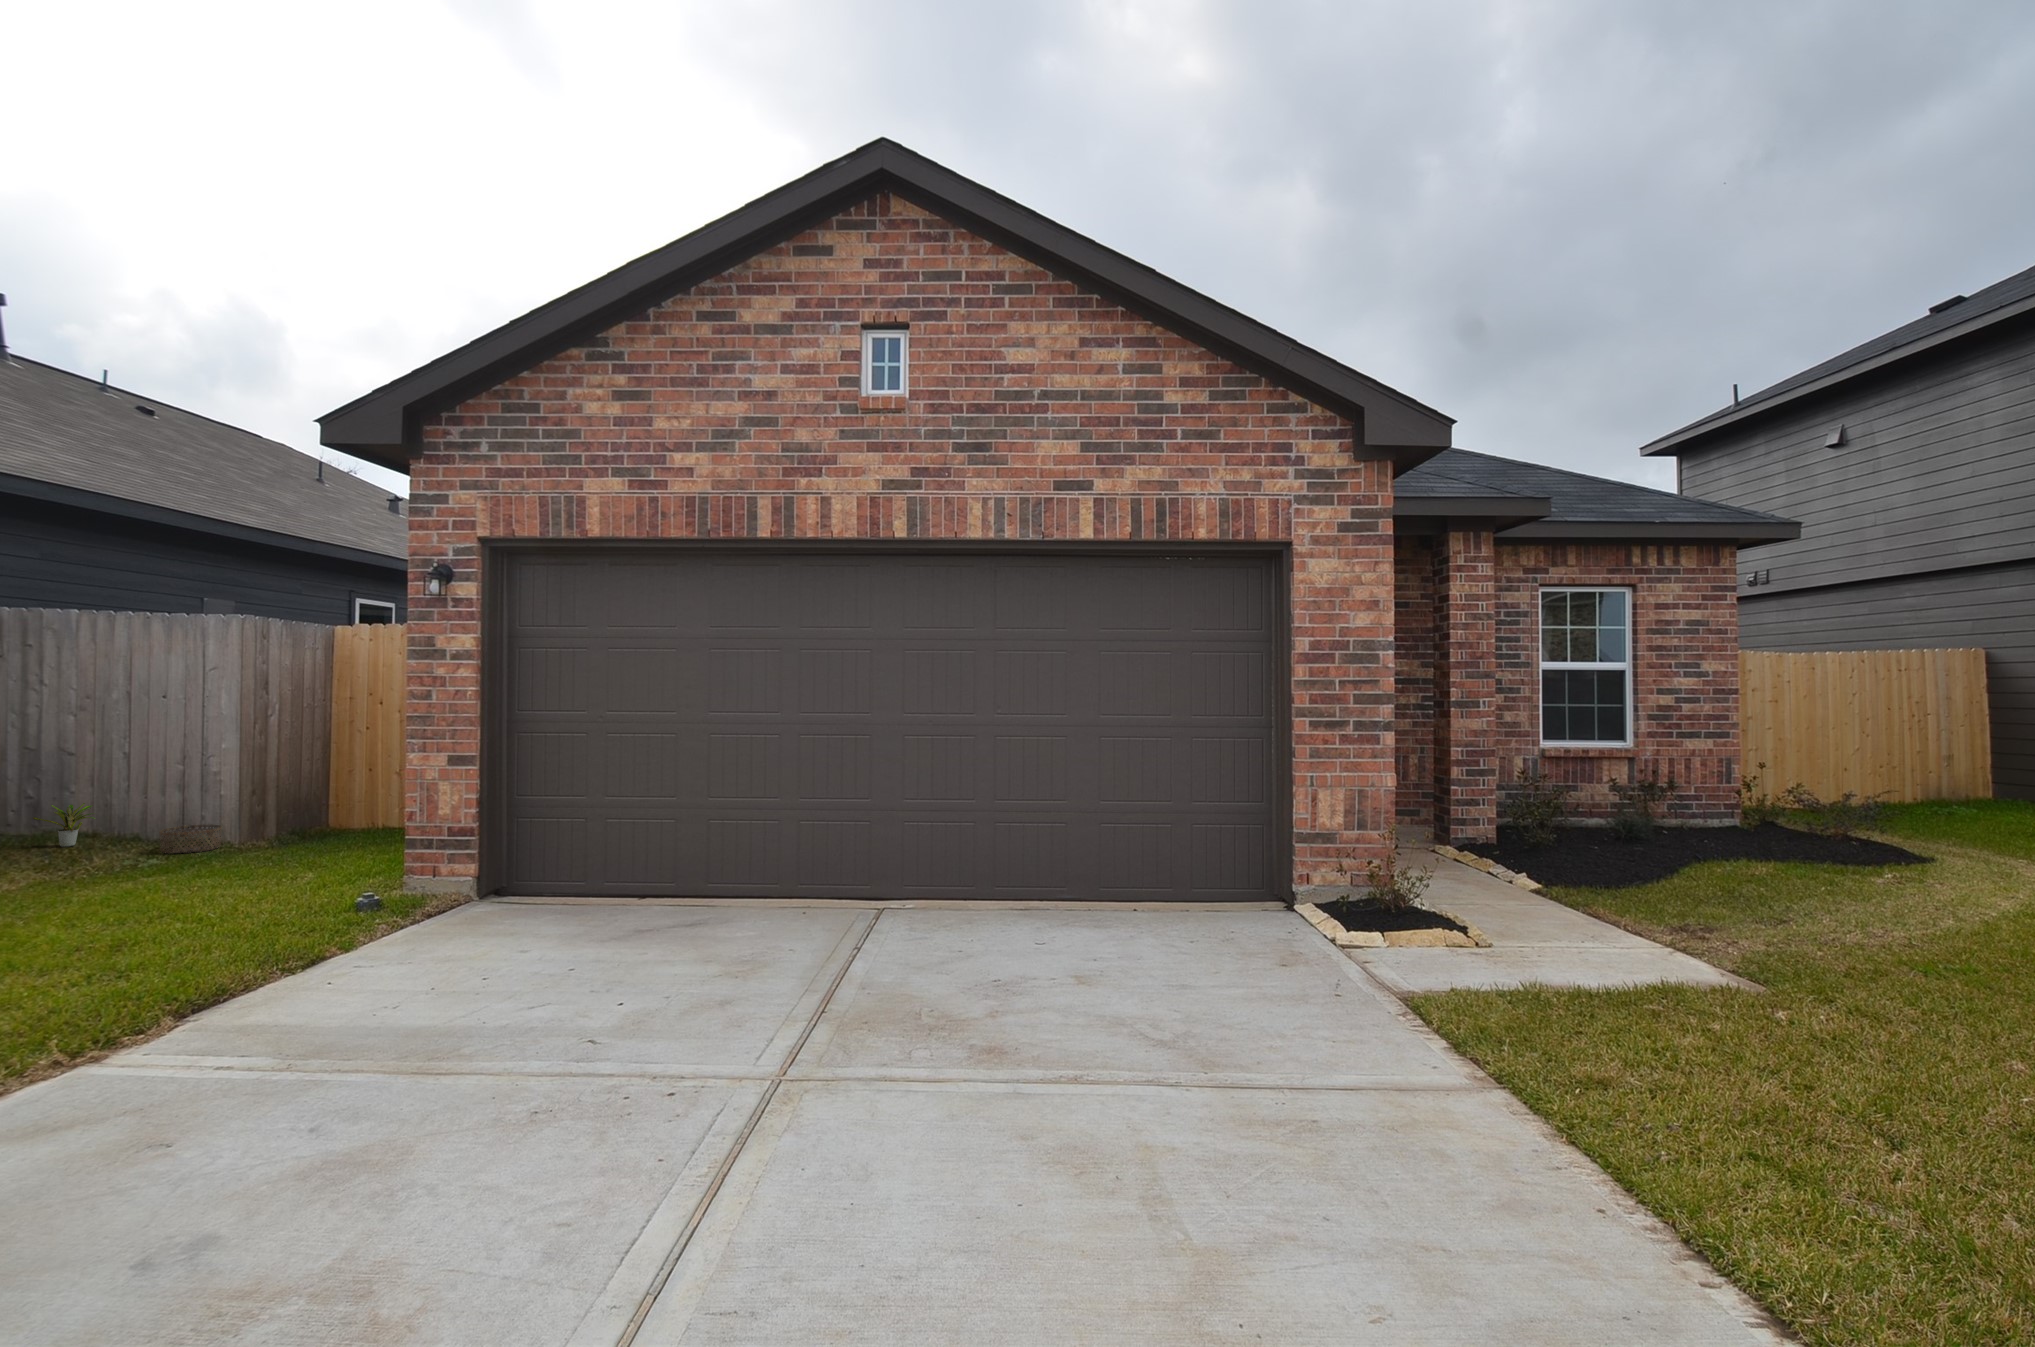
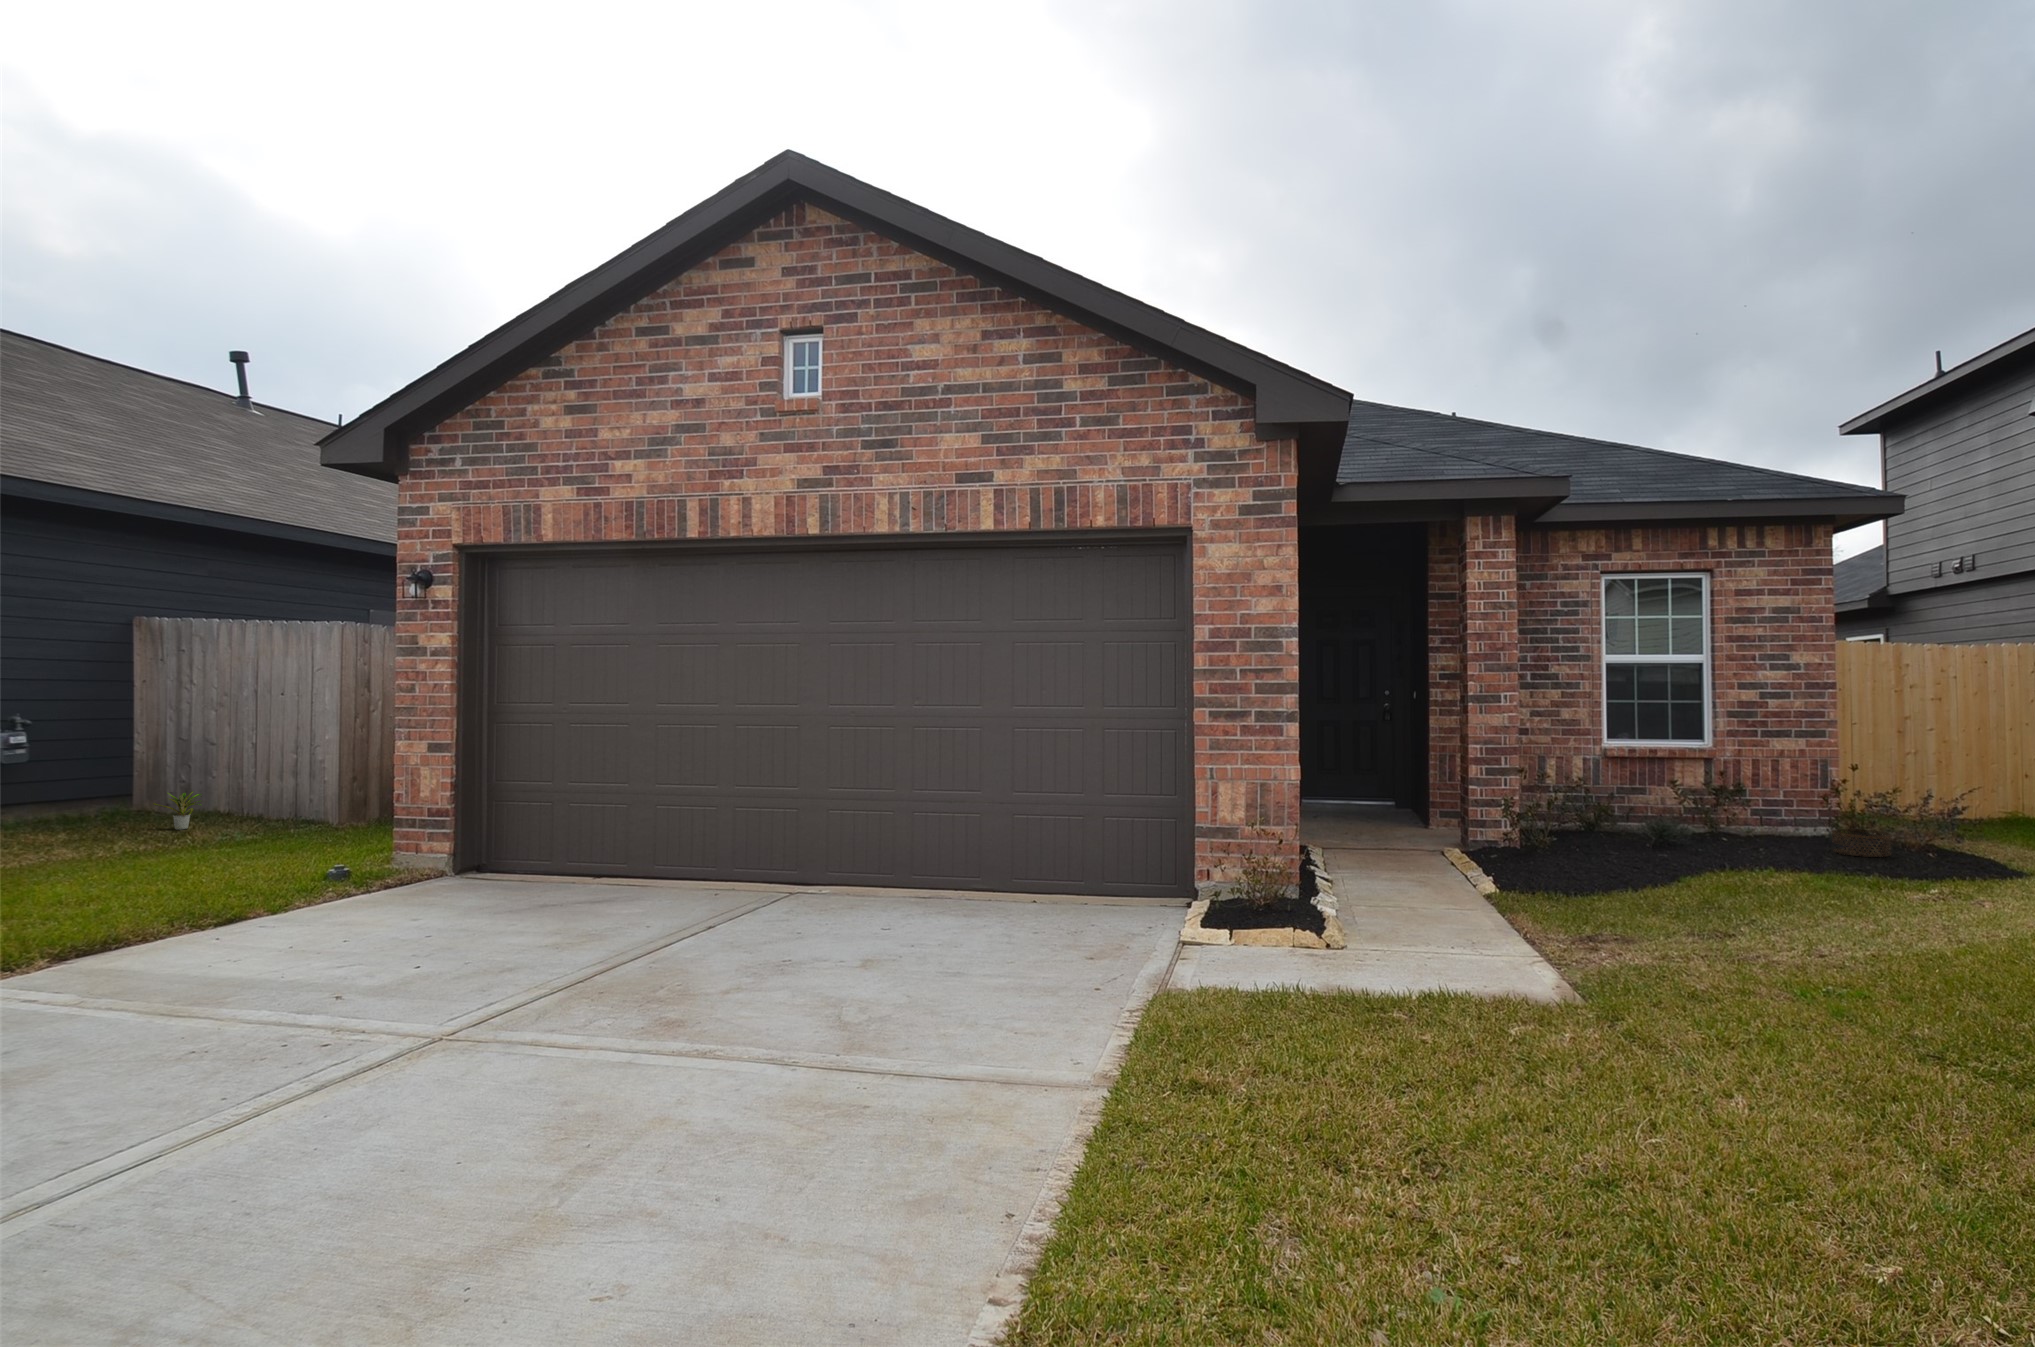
basket: present [159,824,222,853] -> present [1832,829,1891,857]

